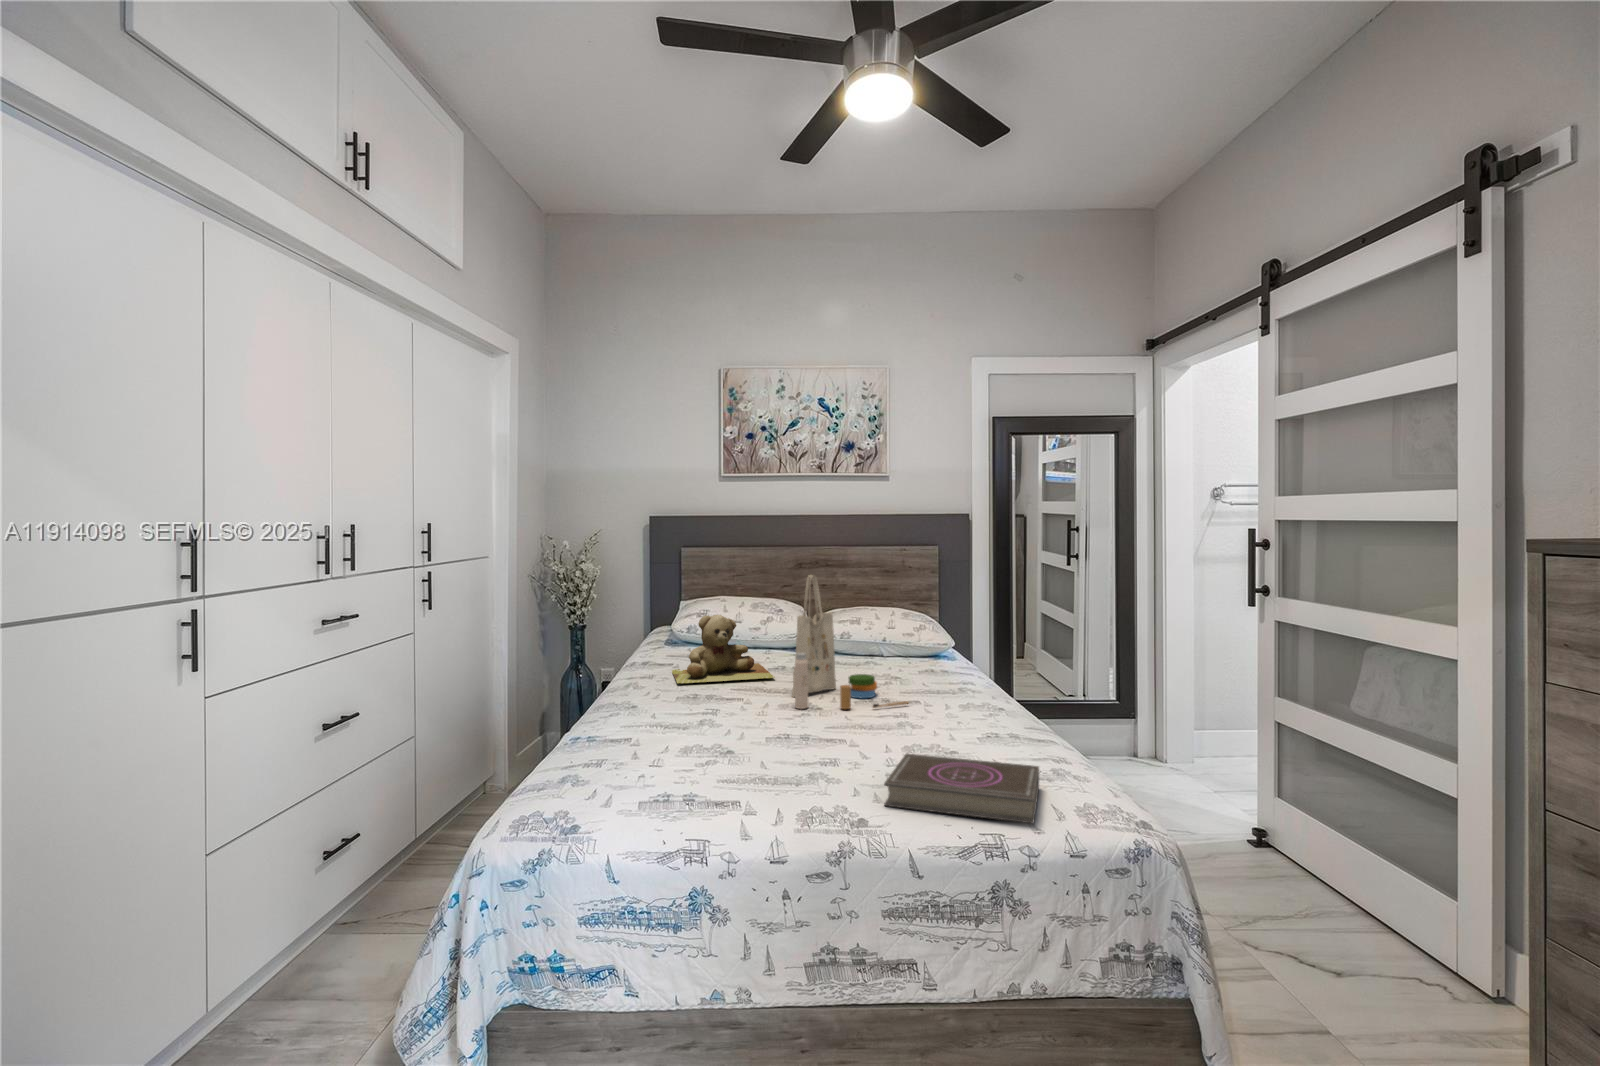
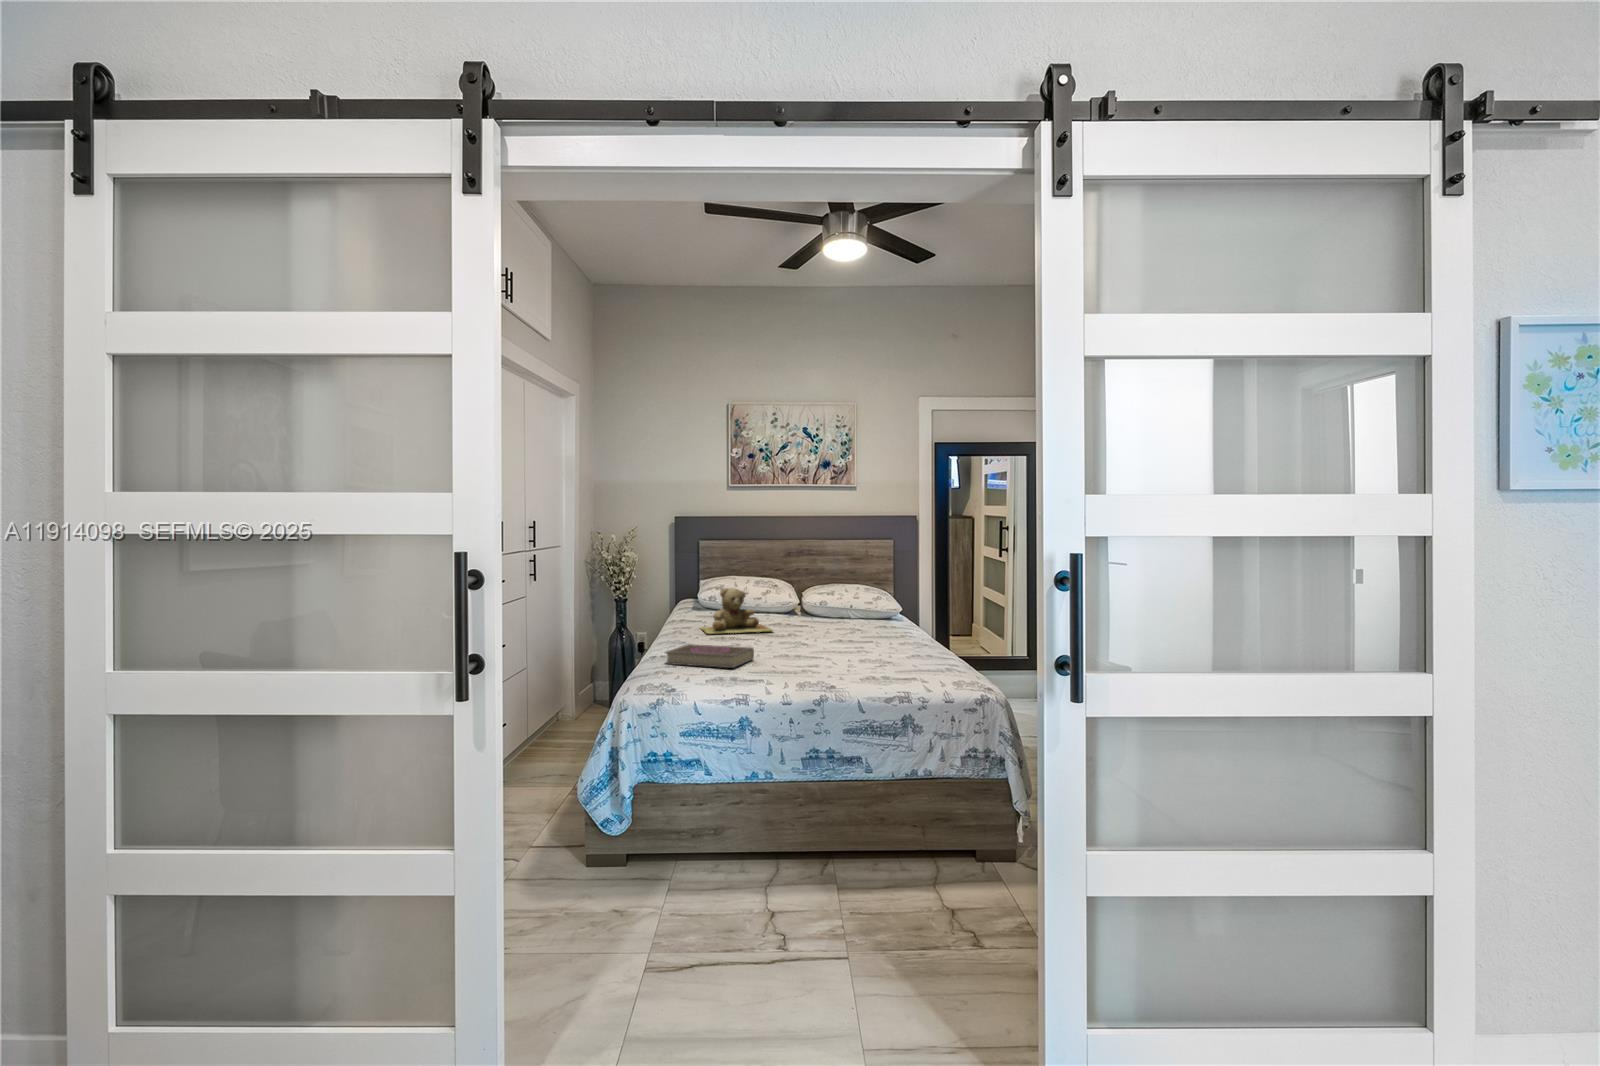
tote bag: present [792,575,908,709] -> none [787,558,866,646]
book: present [884,754,1039,823] -> present [665,644,754,668]

